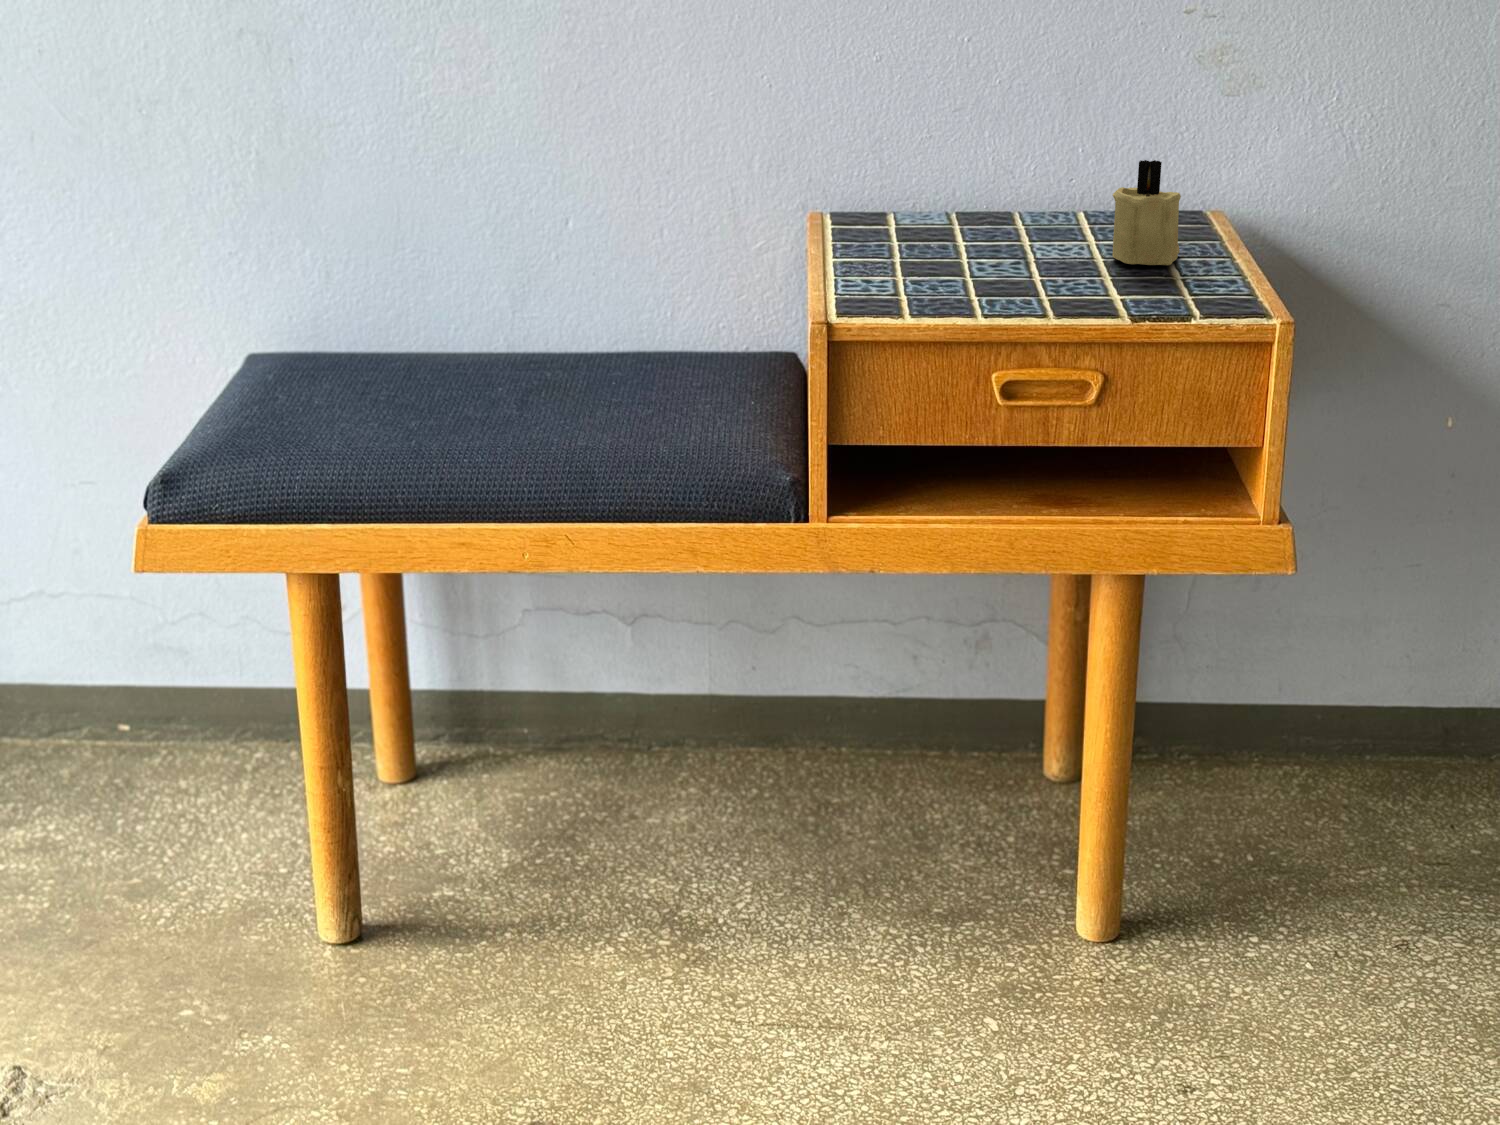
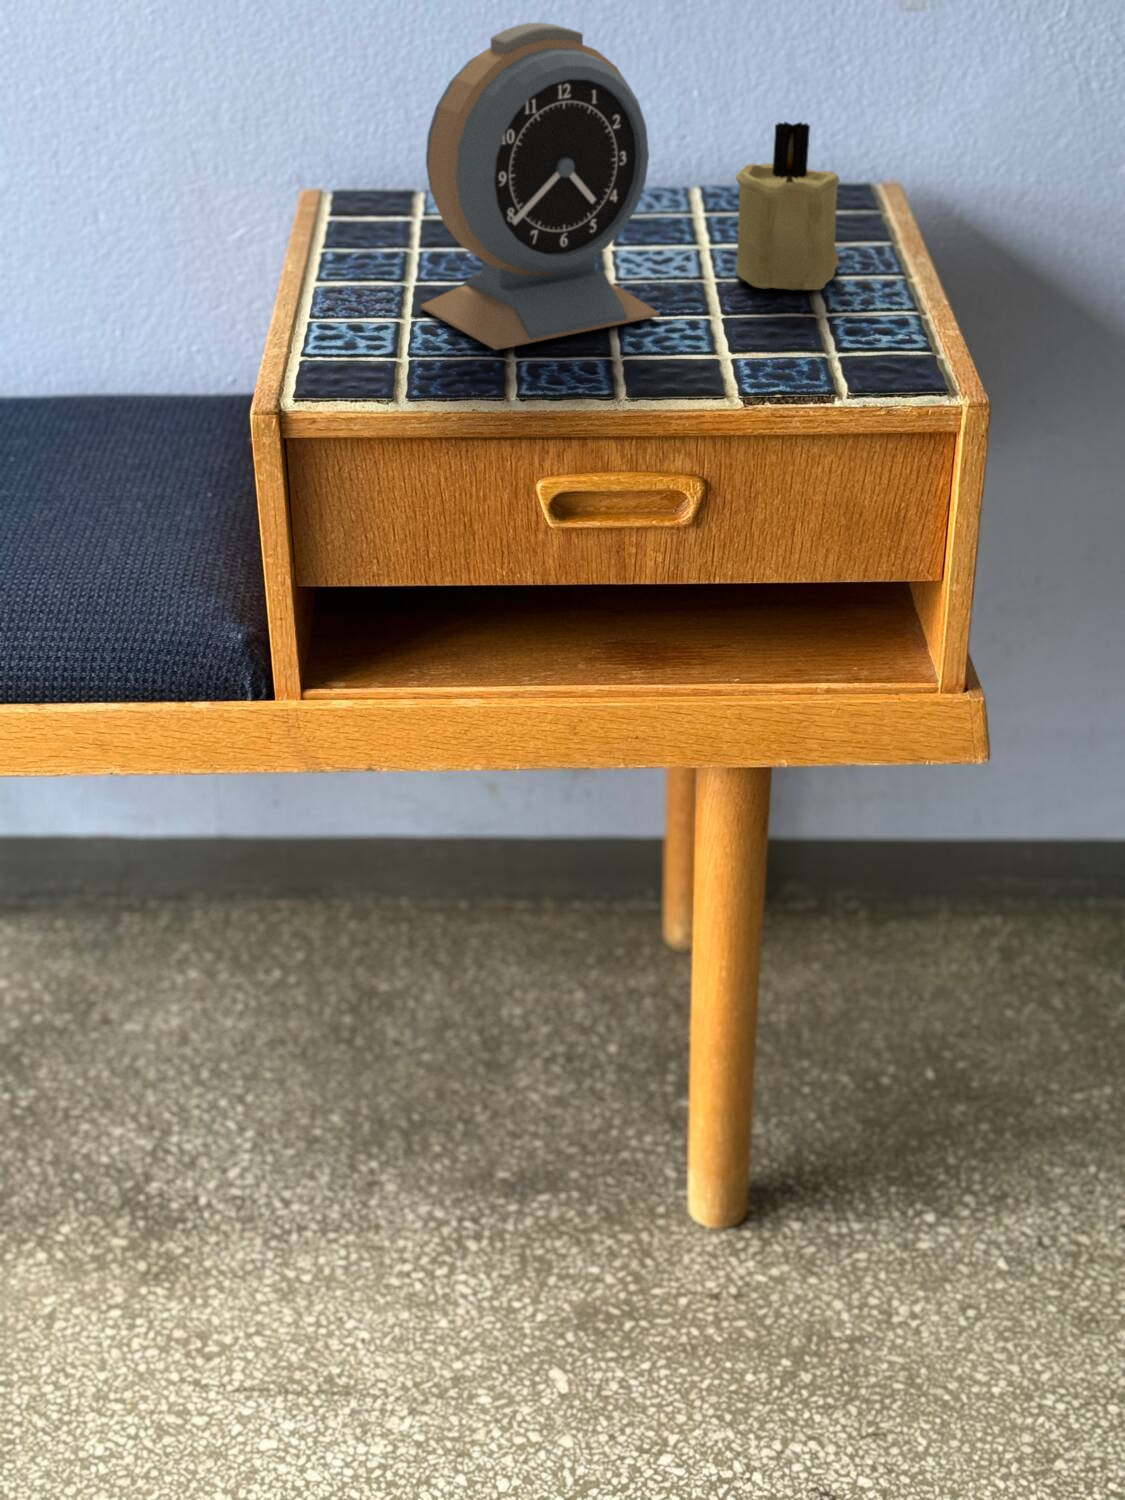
alarm clock: none [911,97,1067,294] -> present [421,23,659,350]

